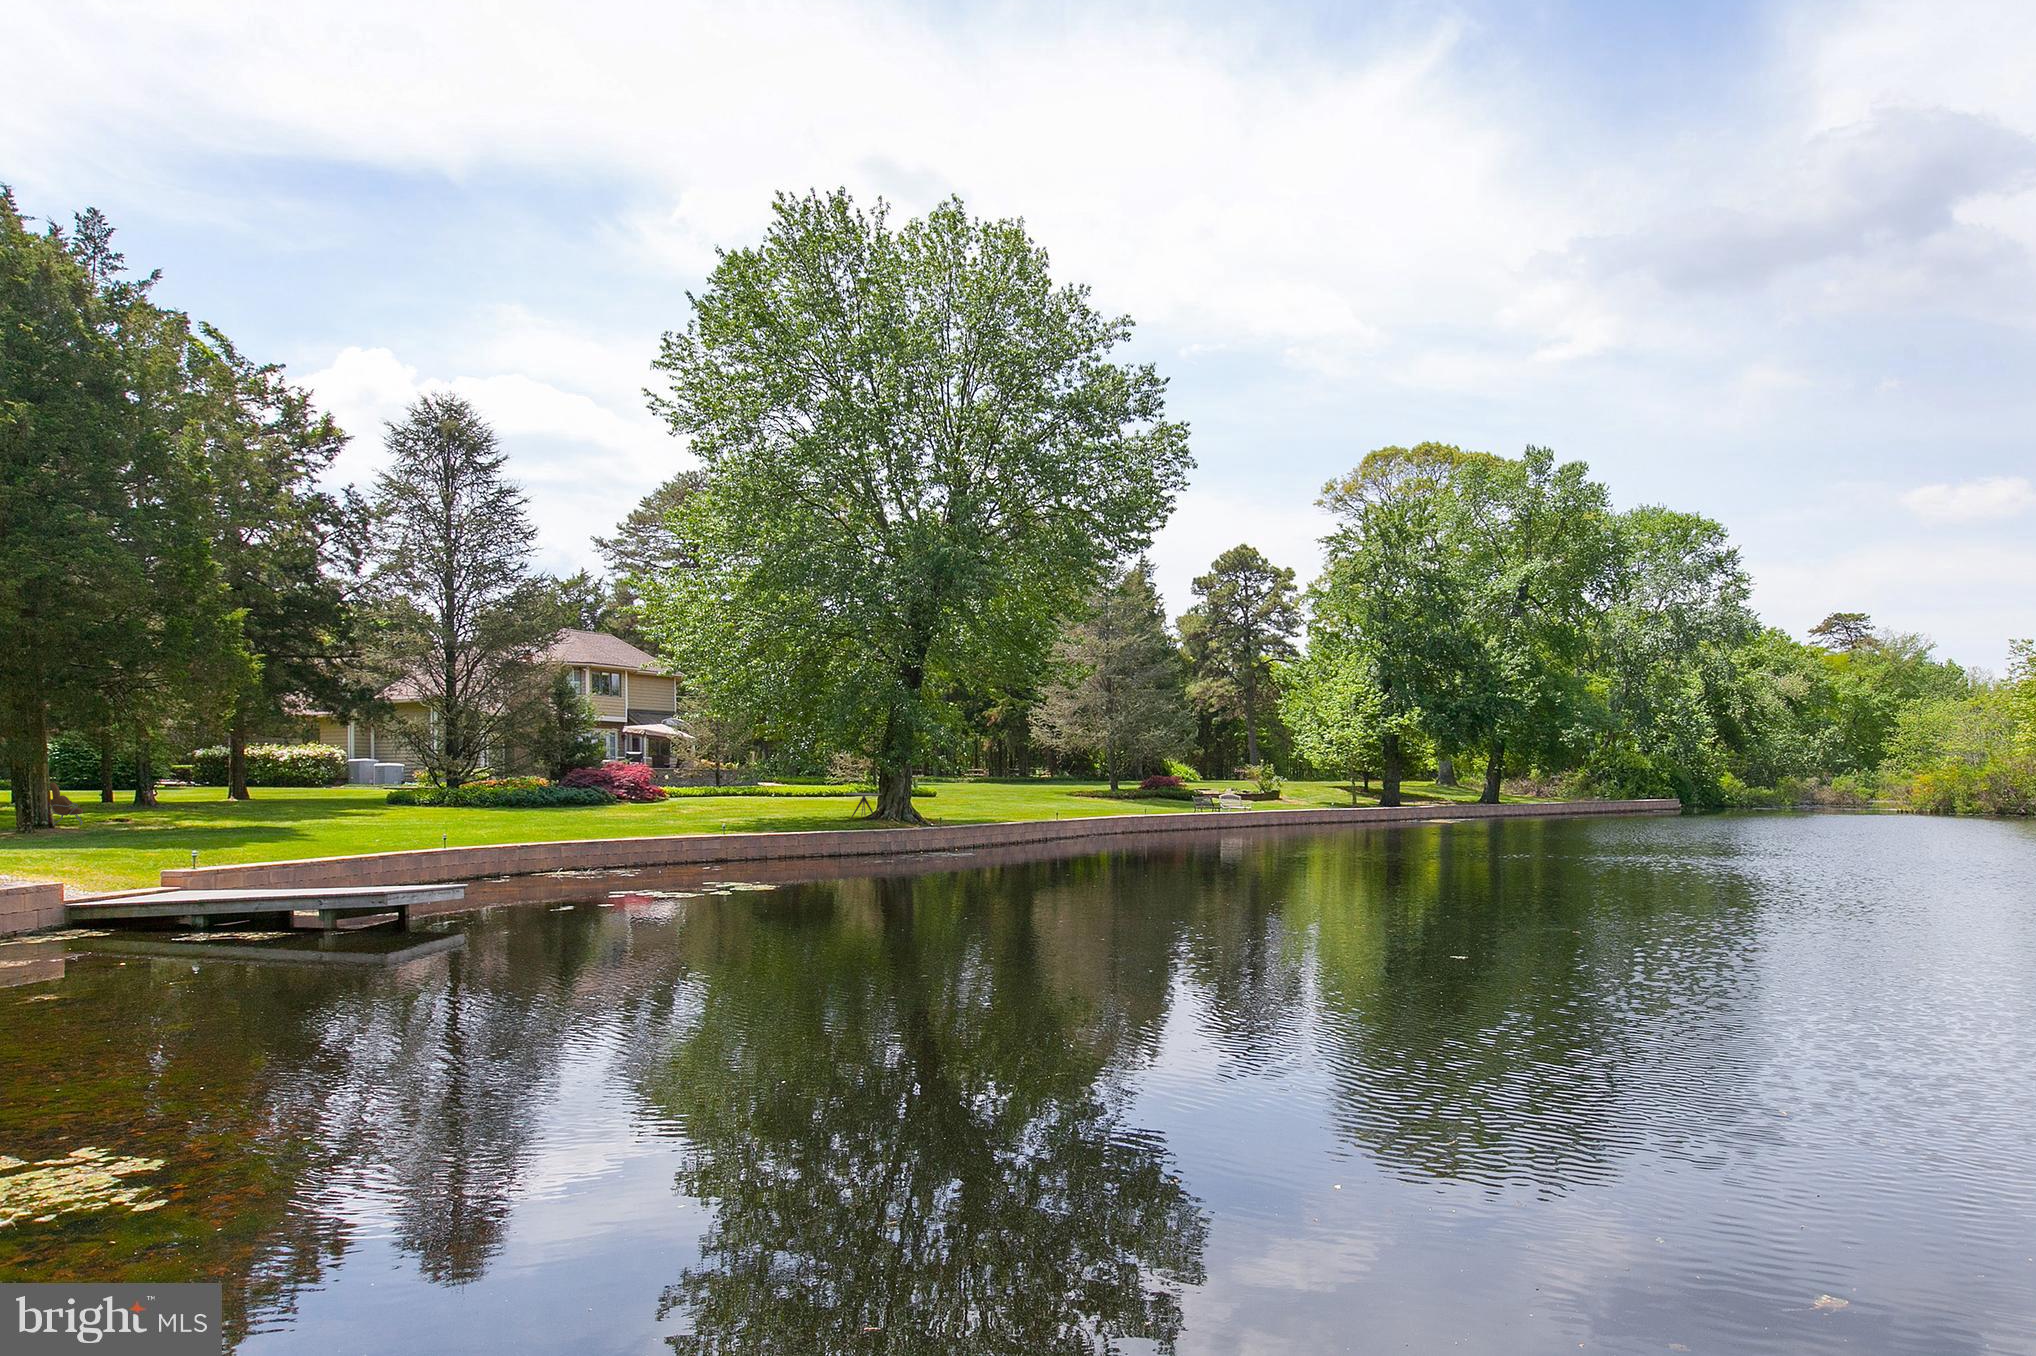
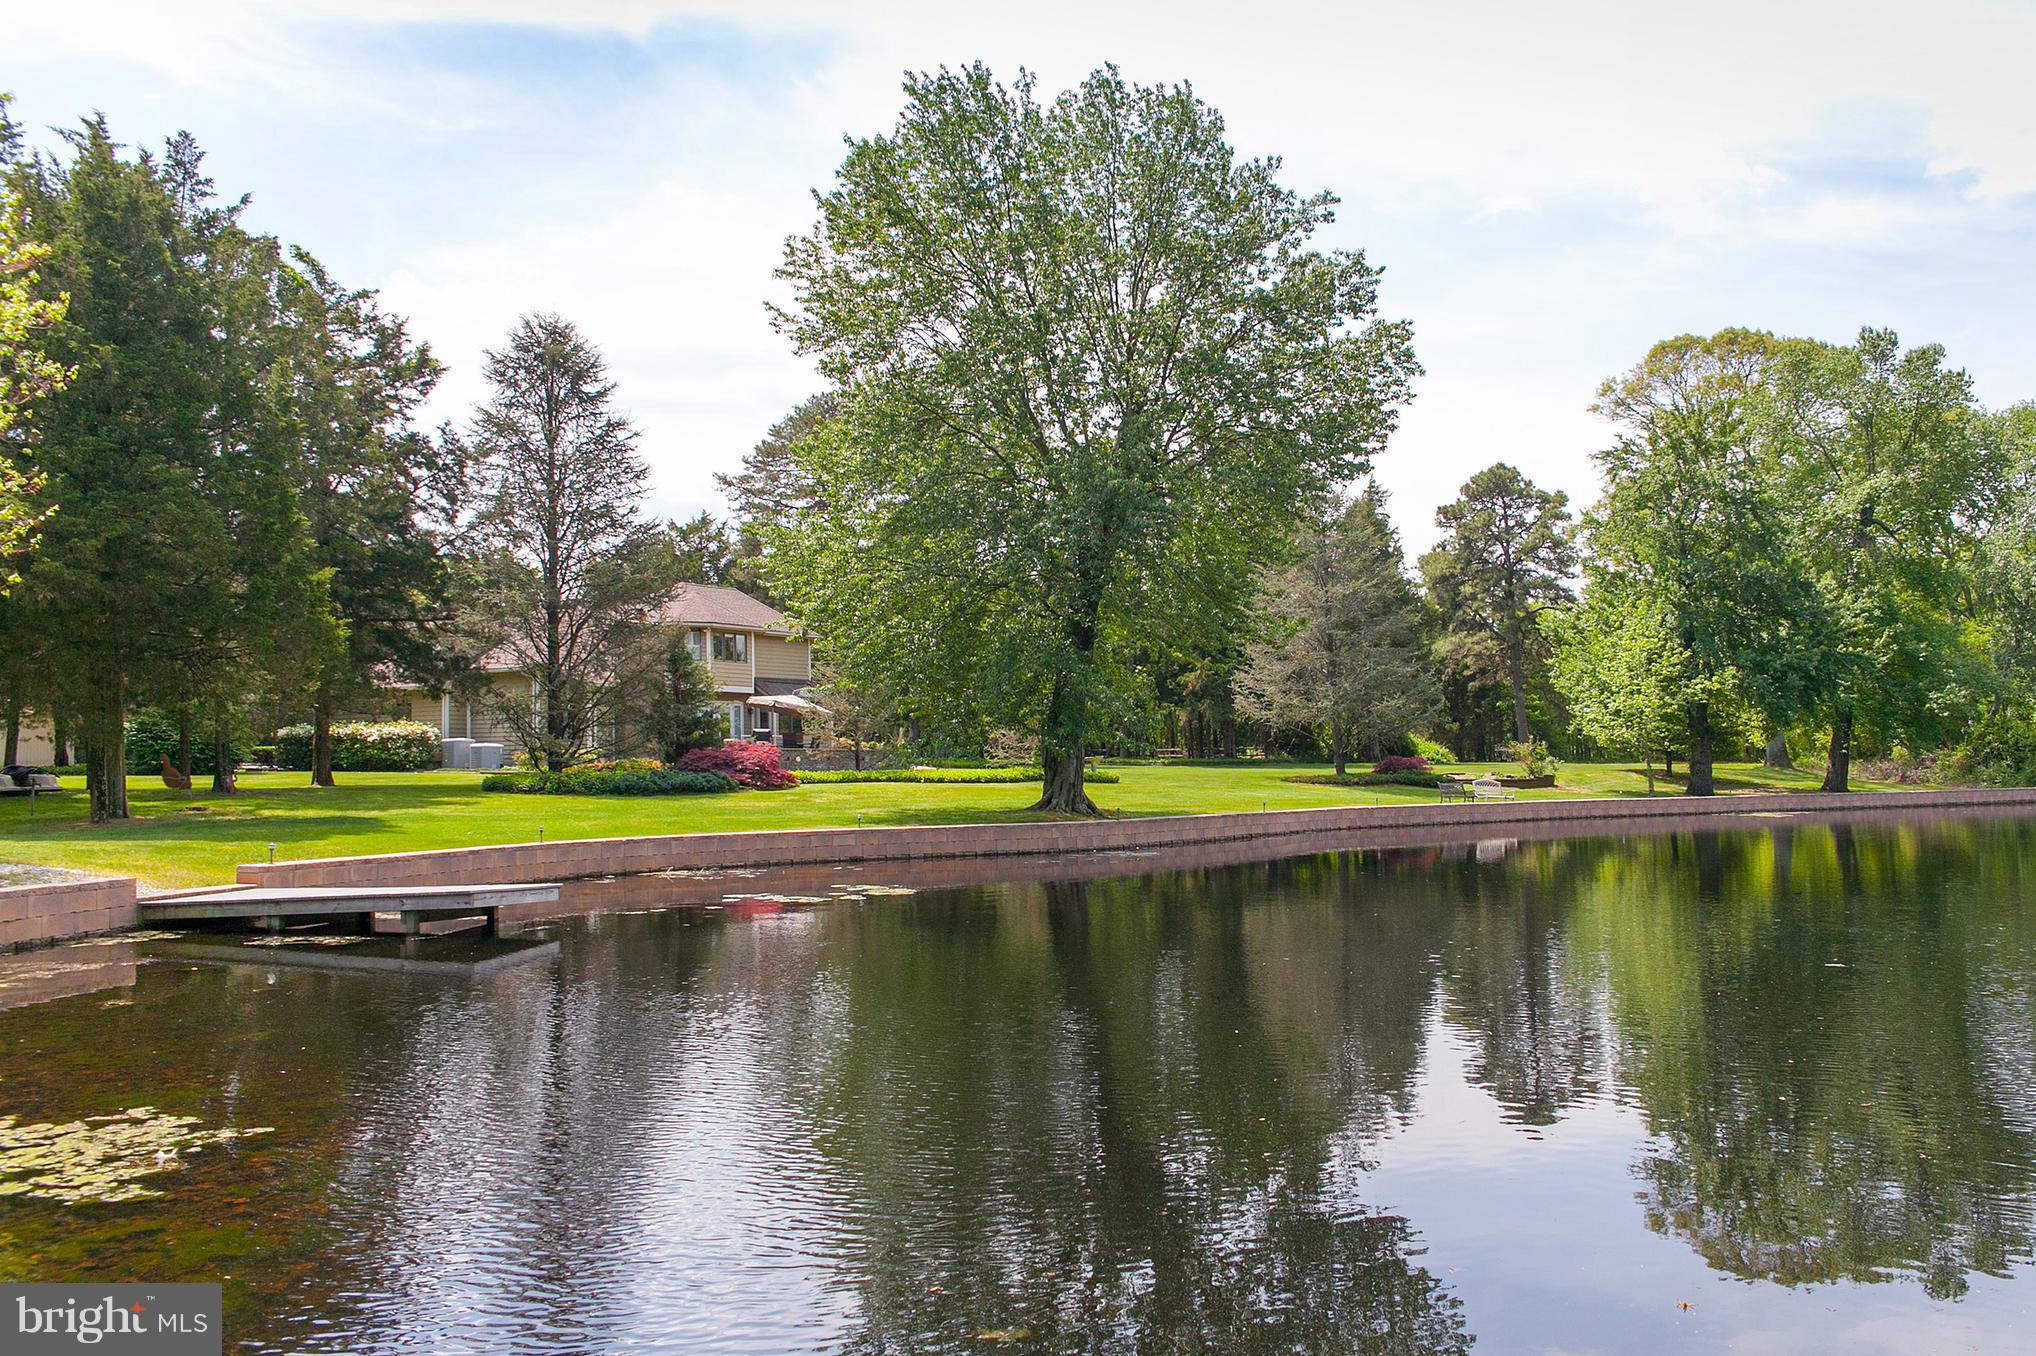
round table: present [846,793,882,819] -> none [1002,770,1044,800]

